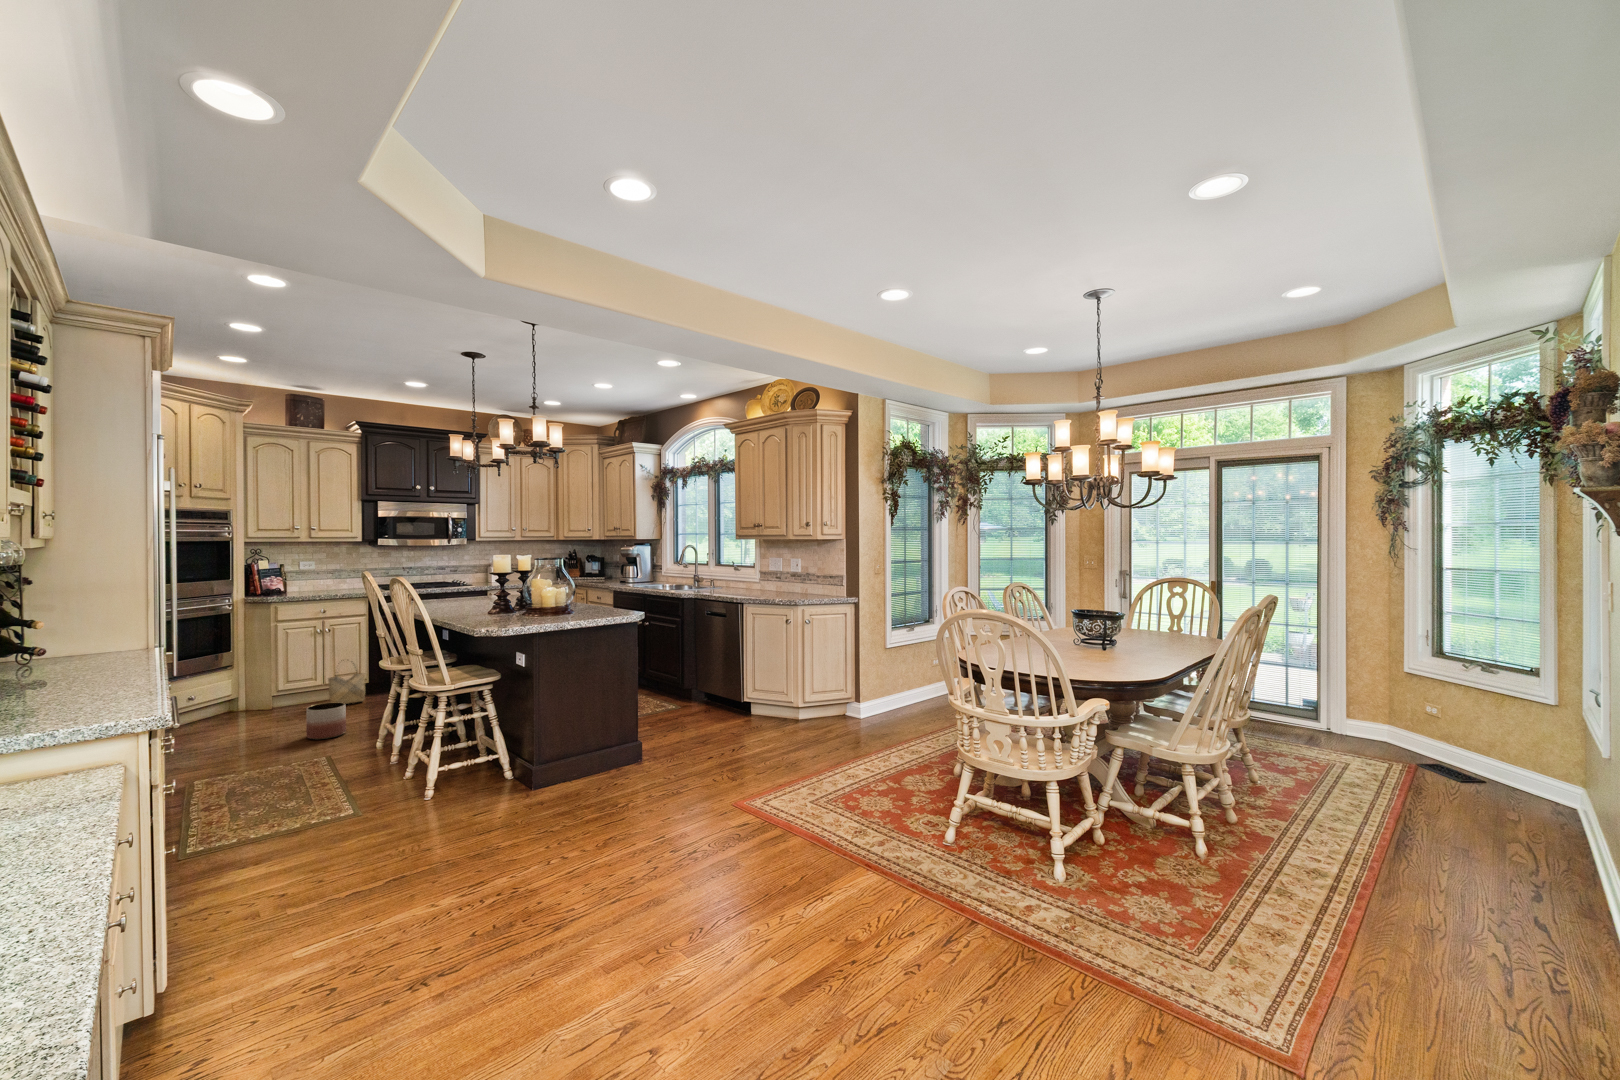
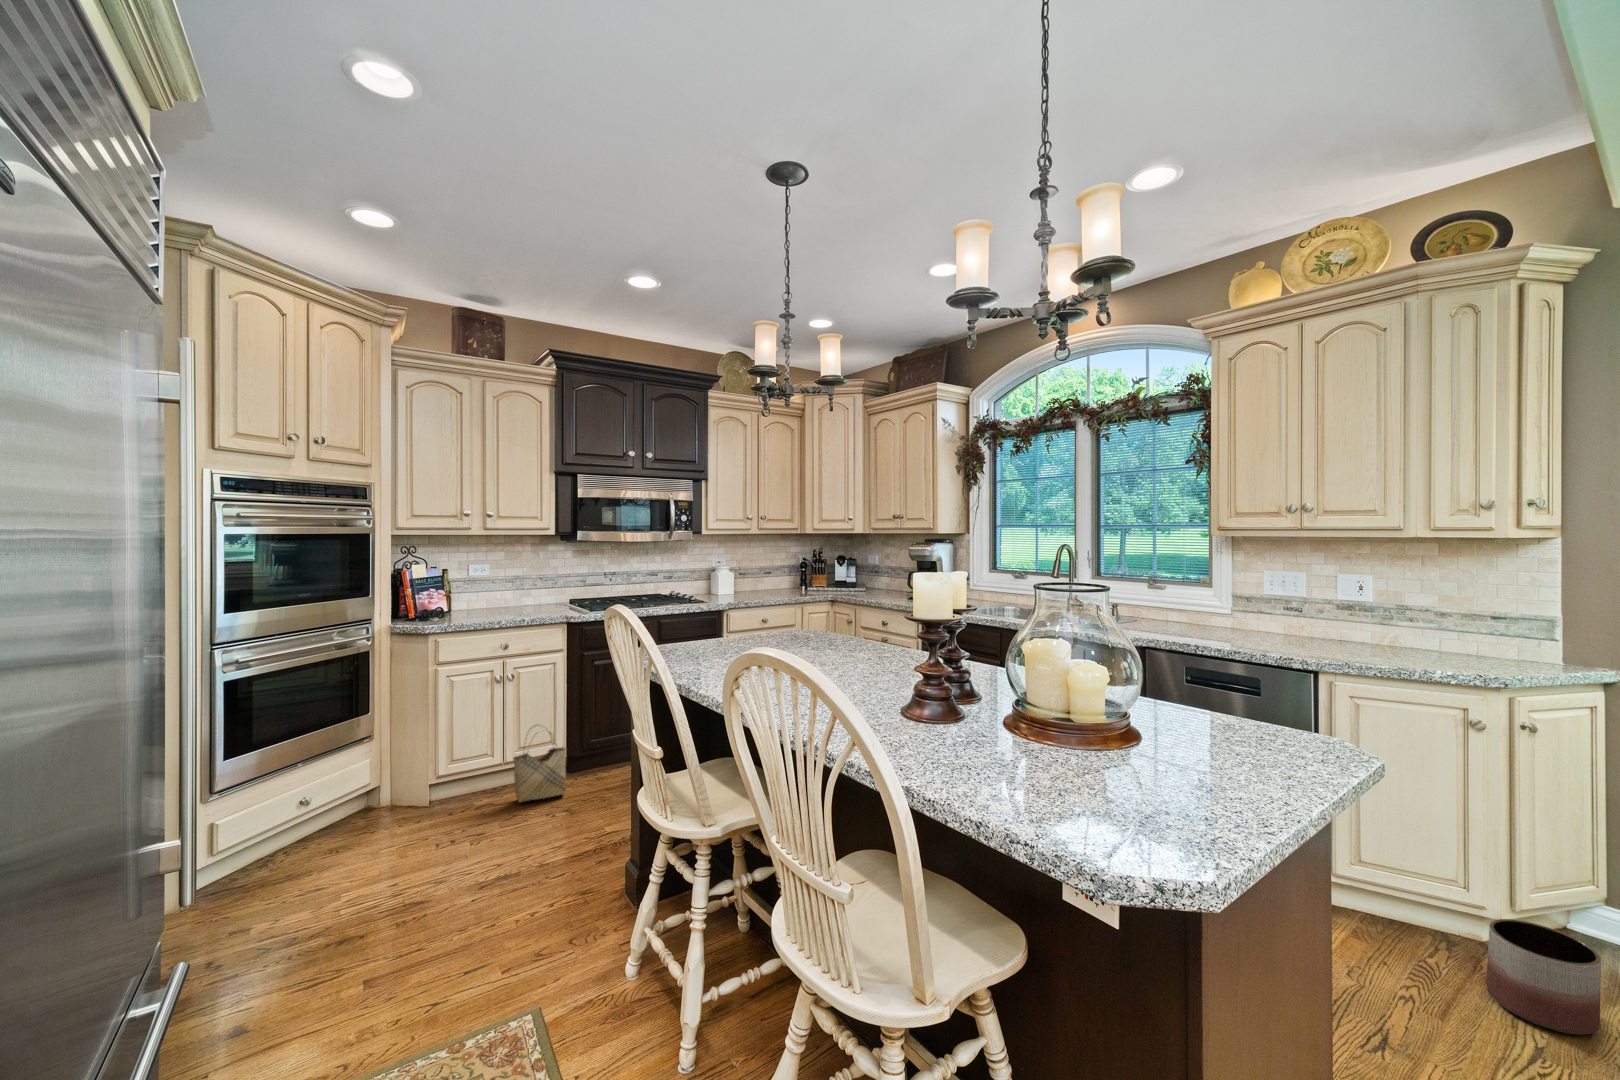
planter: present [306,702,346,740] -> present [1486,919,1601,1035]

